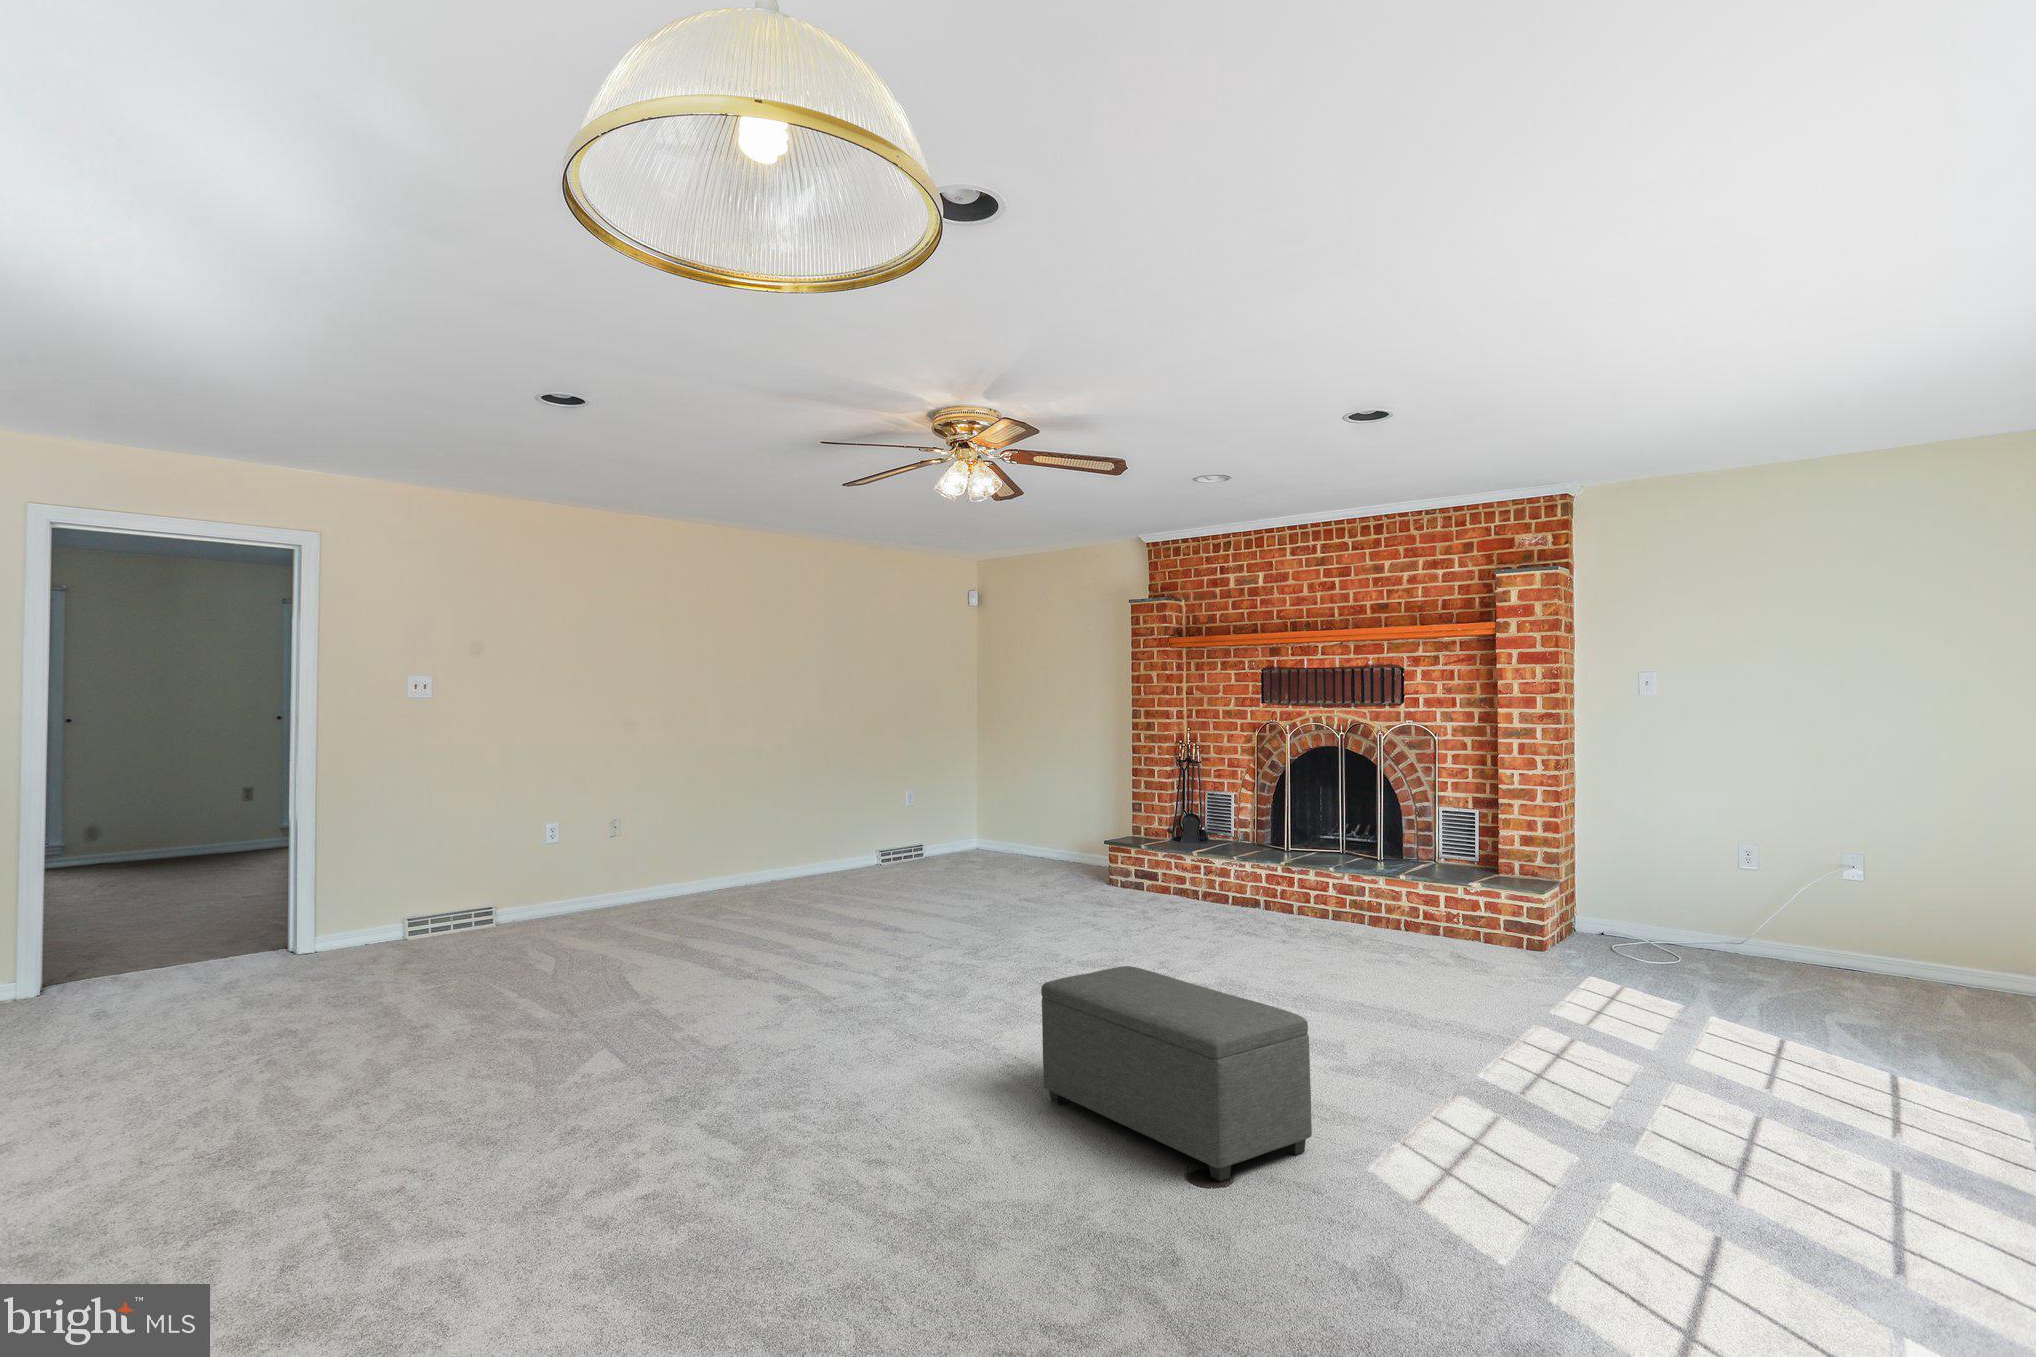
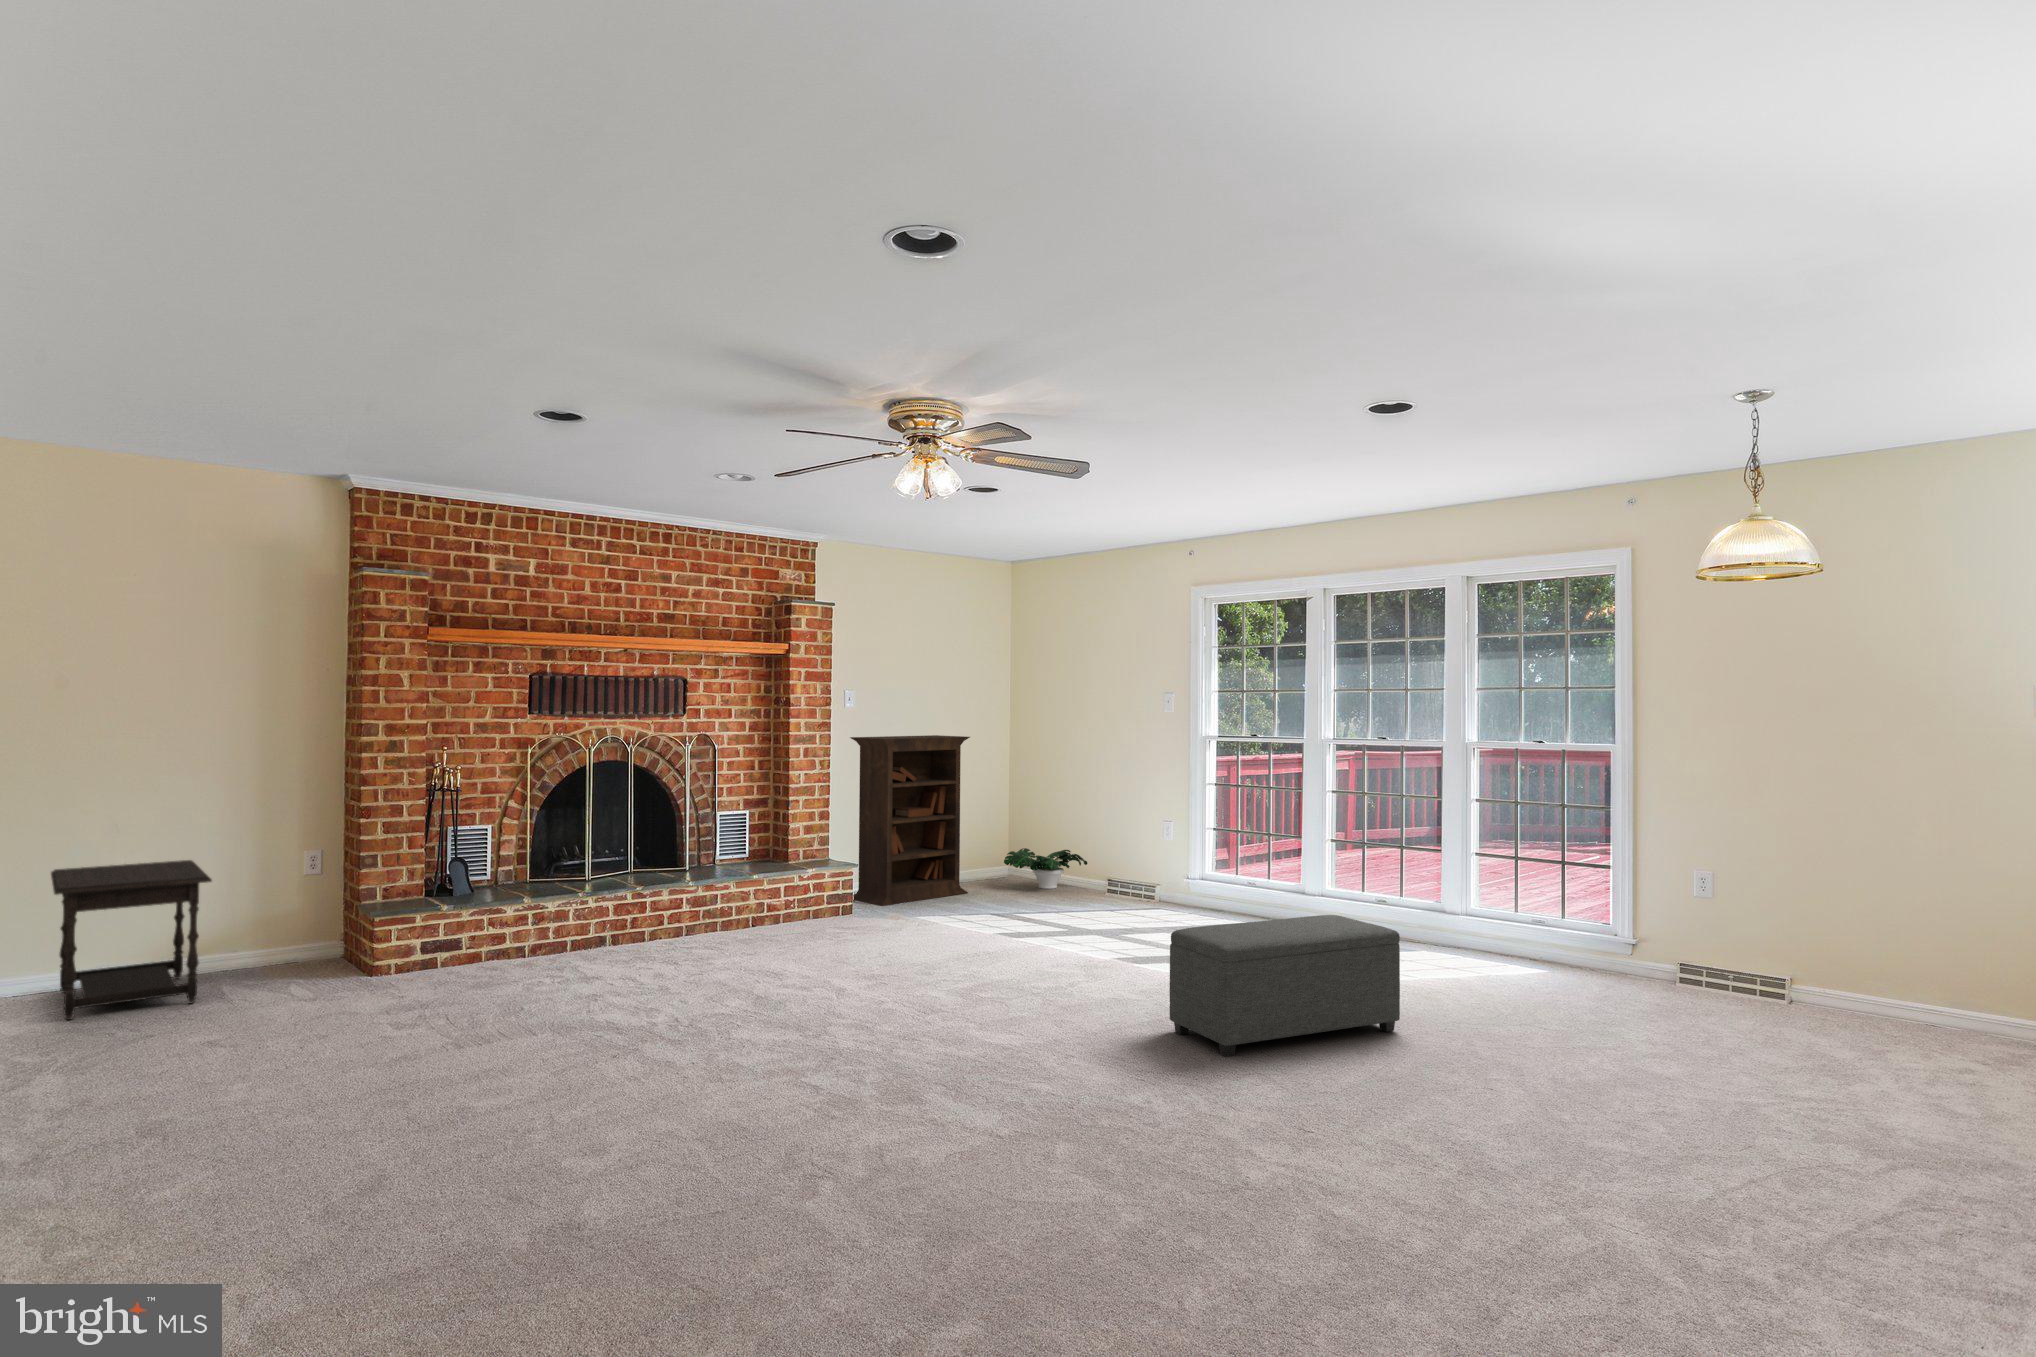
bookcase: none [1577,731,1761,960] -> present [850,735,970,906]
side table: none [969,793,1083,881] -> present [51,860,212,1020]
potted plant: none [1813,916,1978,989] -> present [1004,848,1087,889]

